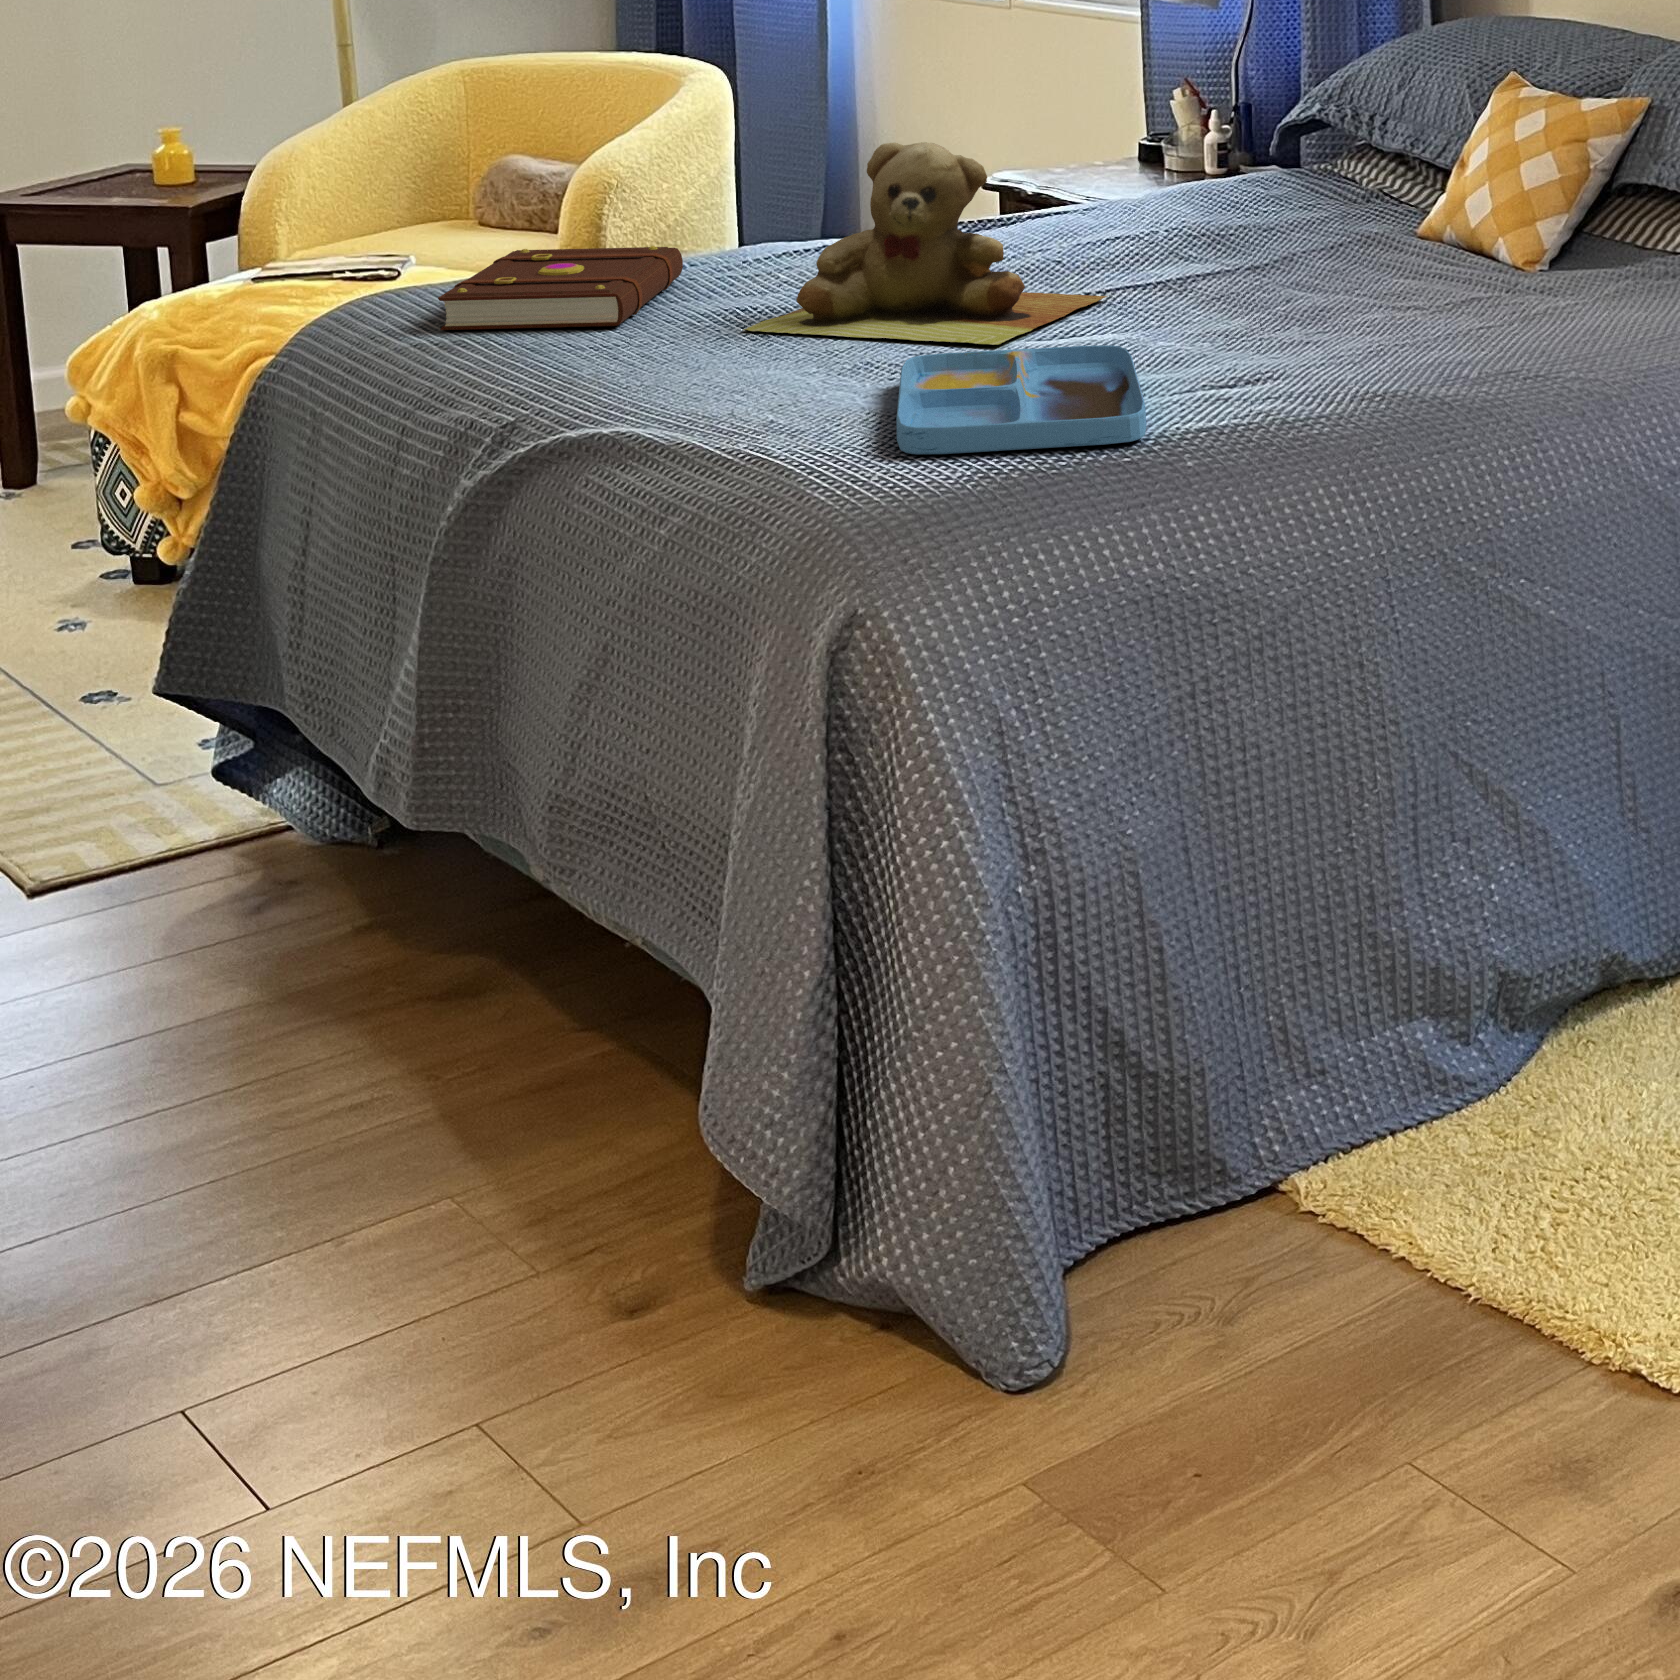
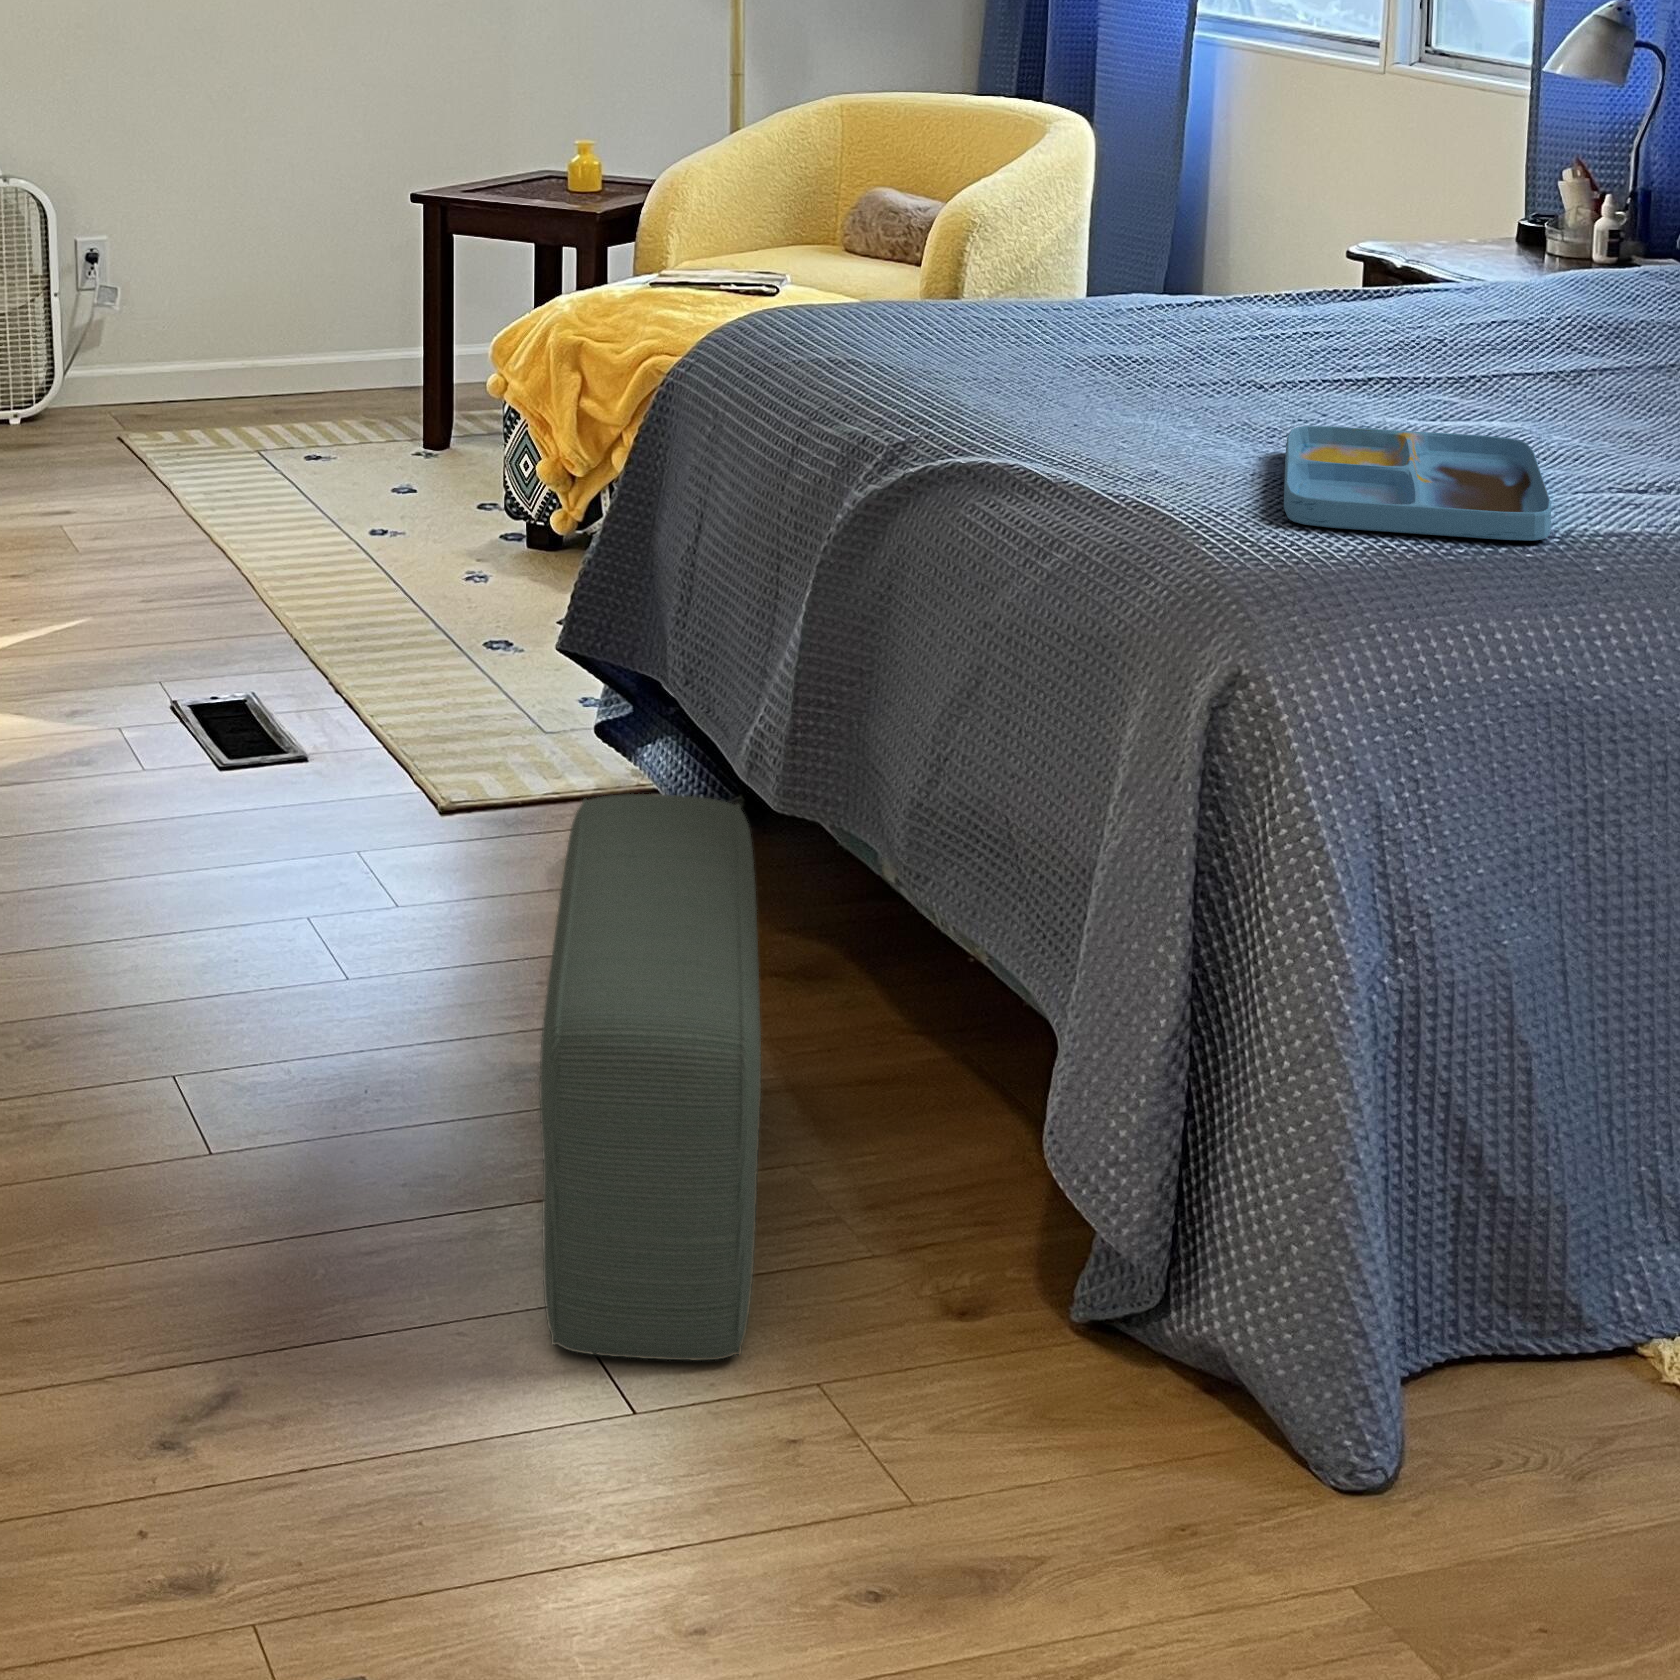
teddy bear: present [744,142,1107,345] -> none [1120,209,1501,424]
book: present [438,246,683,330] -> none [837,281,1061,364]
pouf: none [112,832,390,1483] -> present [540,794,761,1361]

